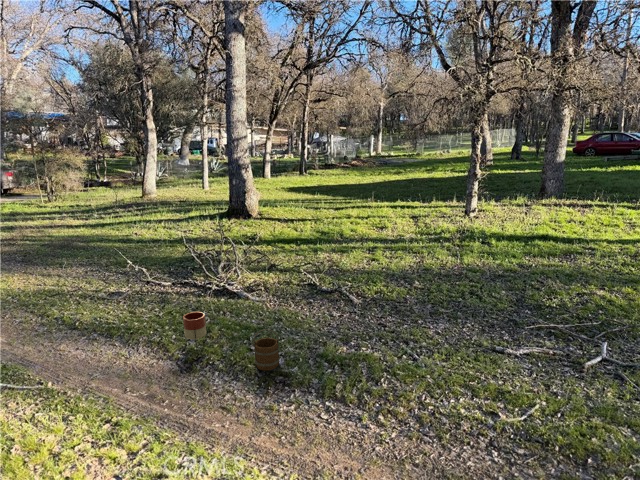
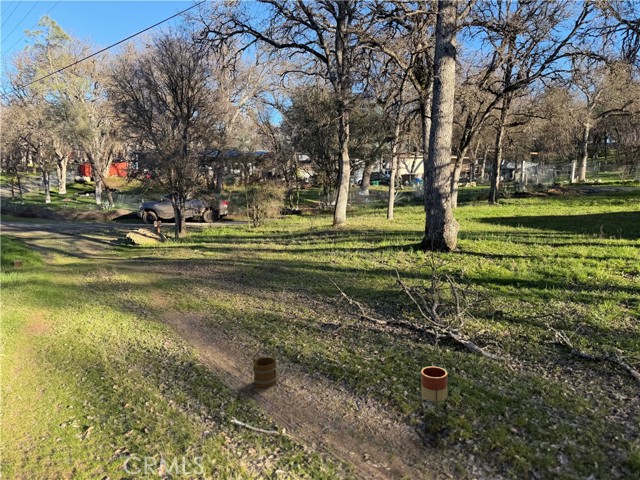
bucket: present [253,329,280,370] -> present [253,349,277,388]

